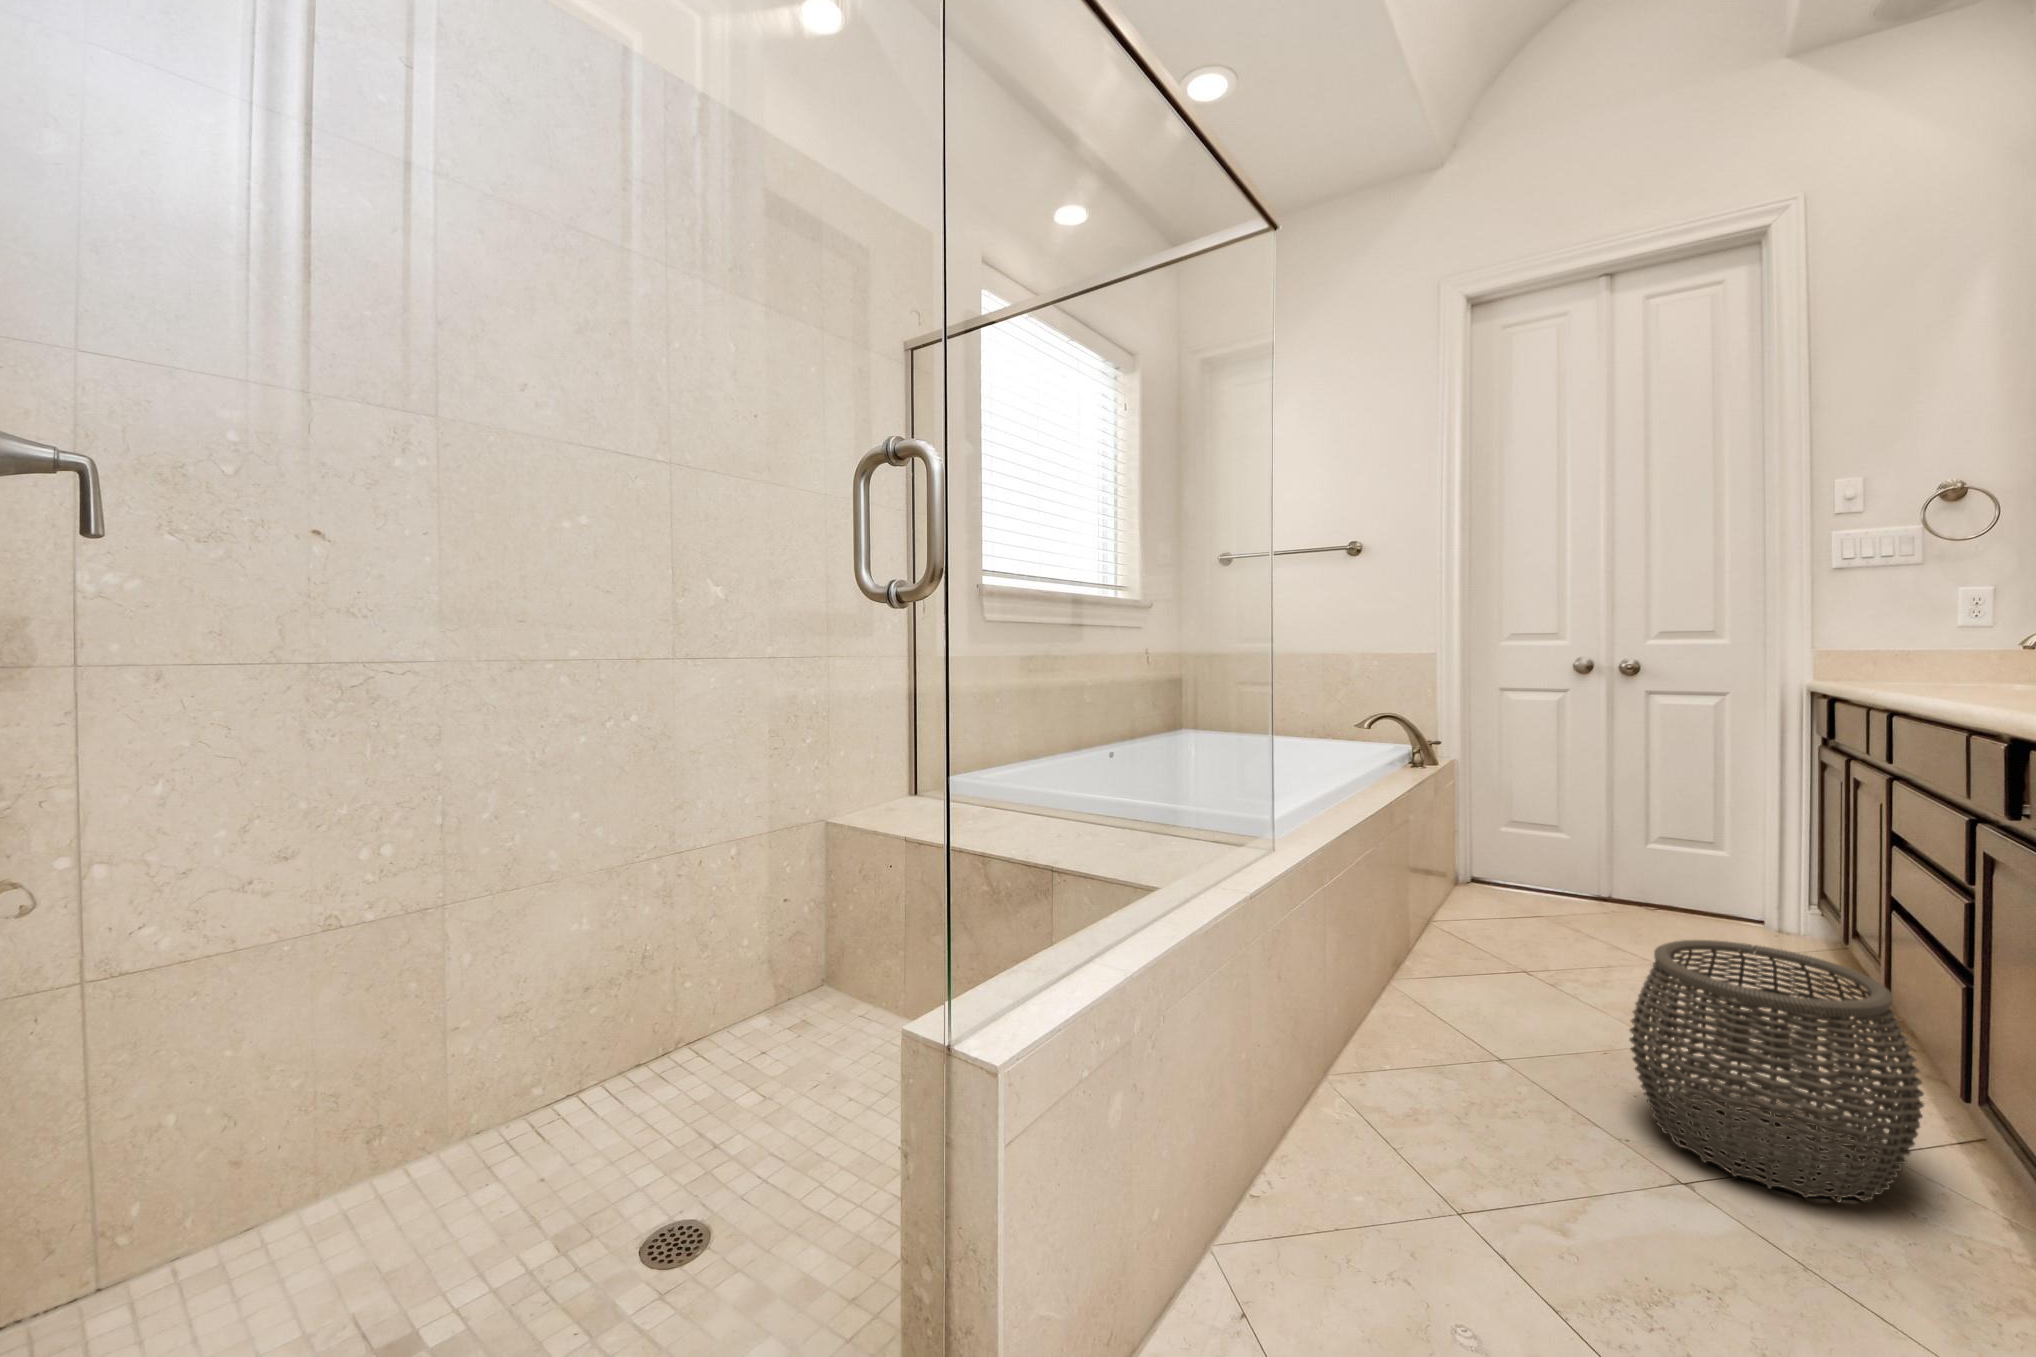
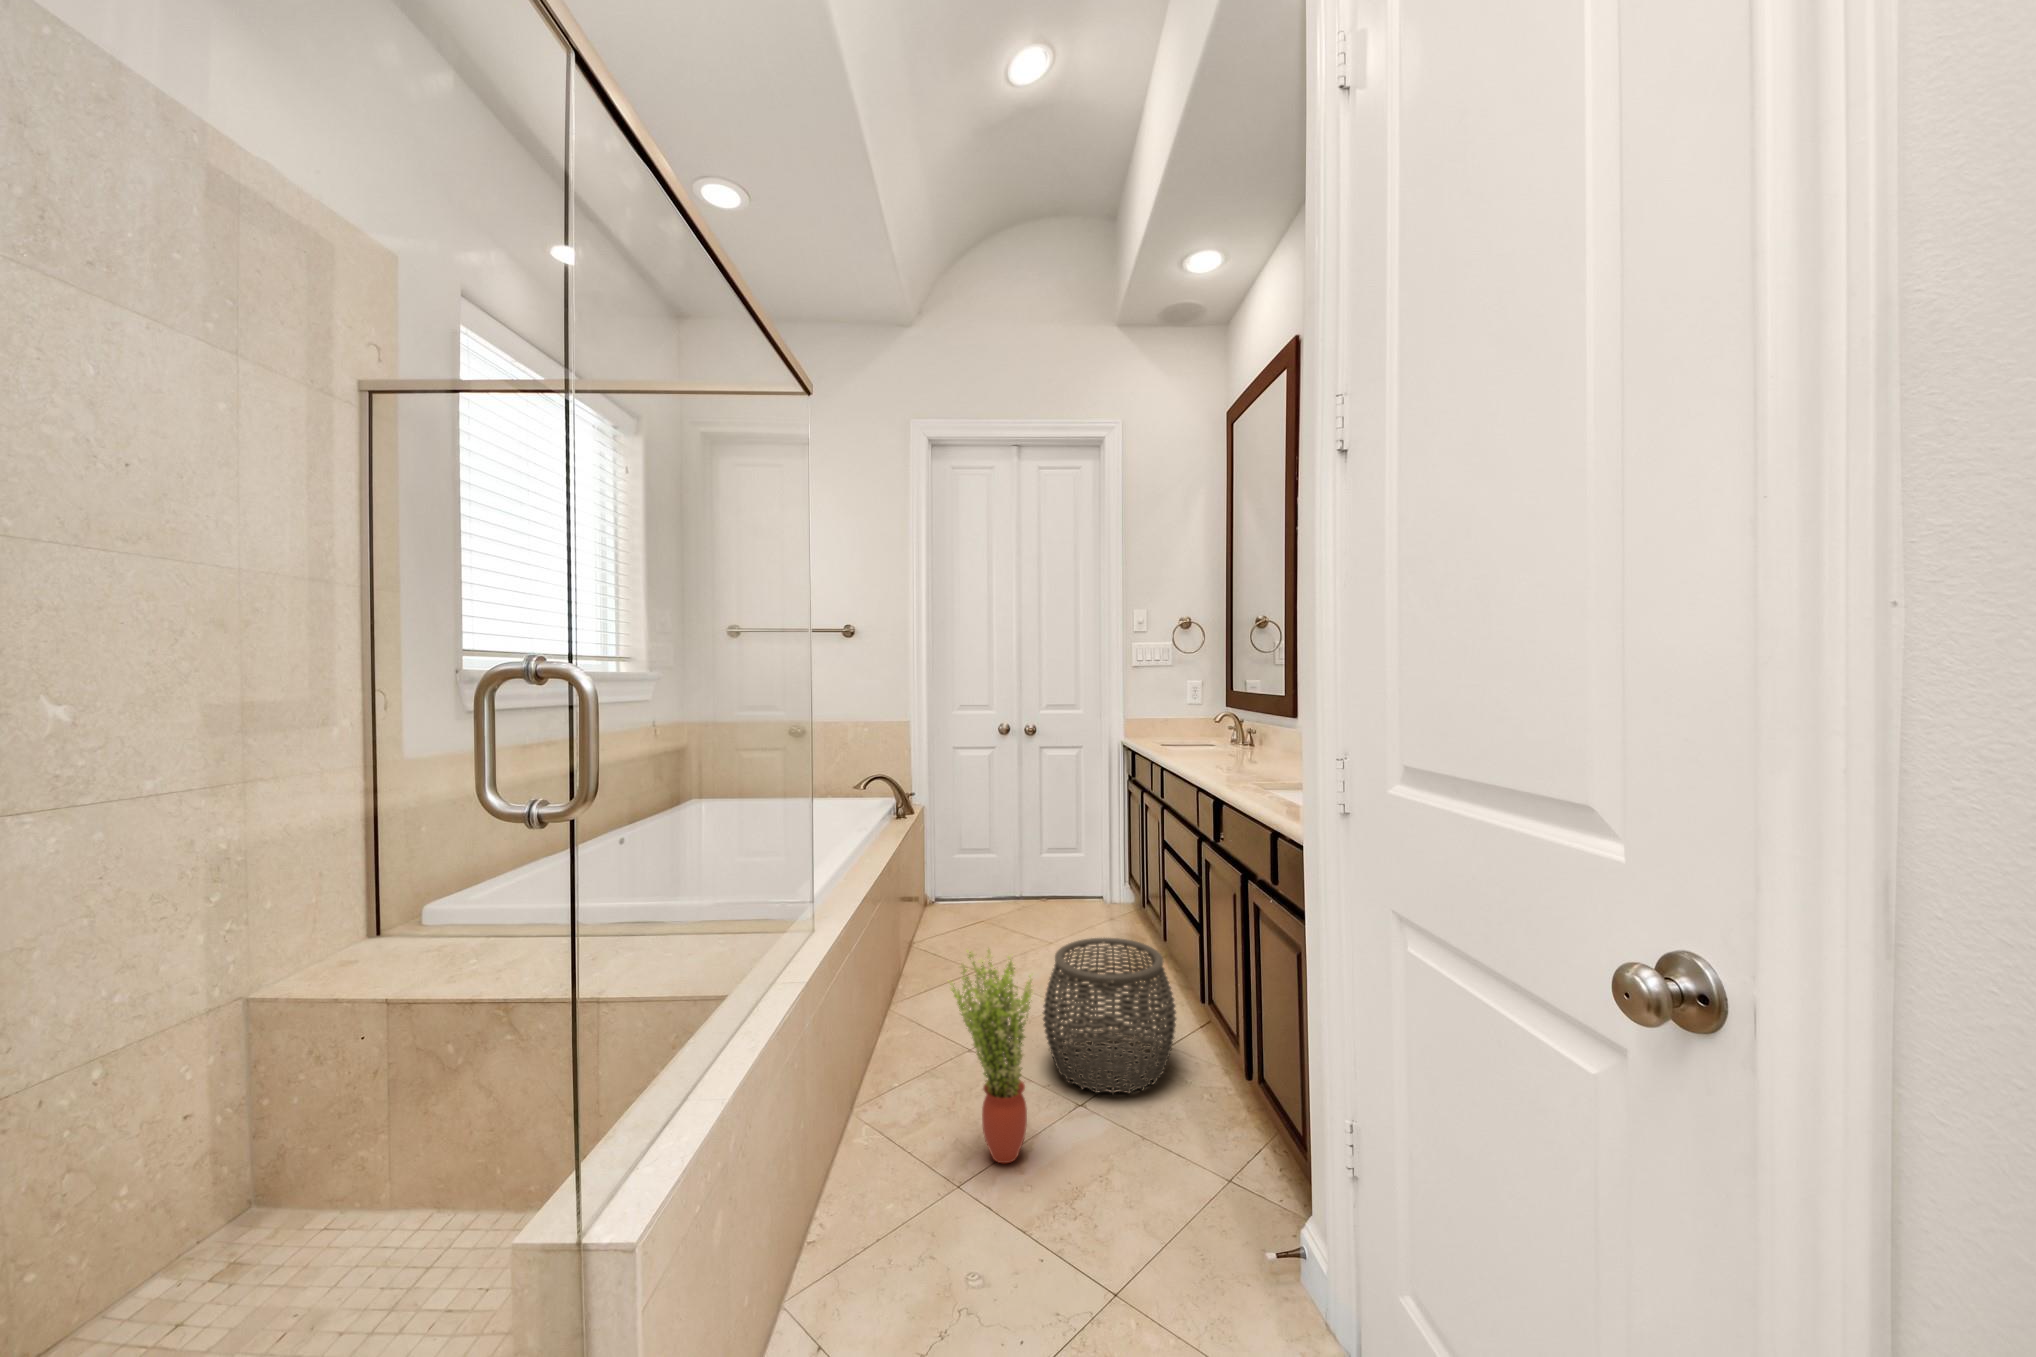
potted plant: none [1457,893,1609,1217] -> present [950,950,1033,1163]

